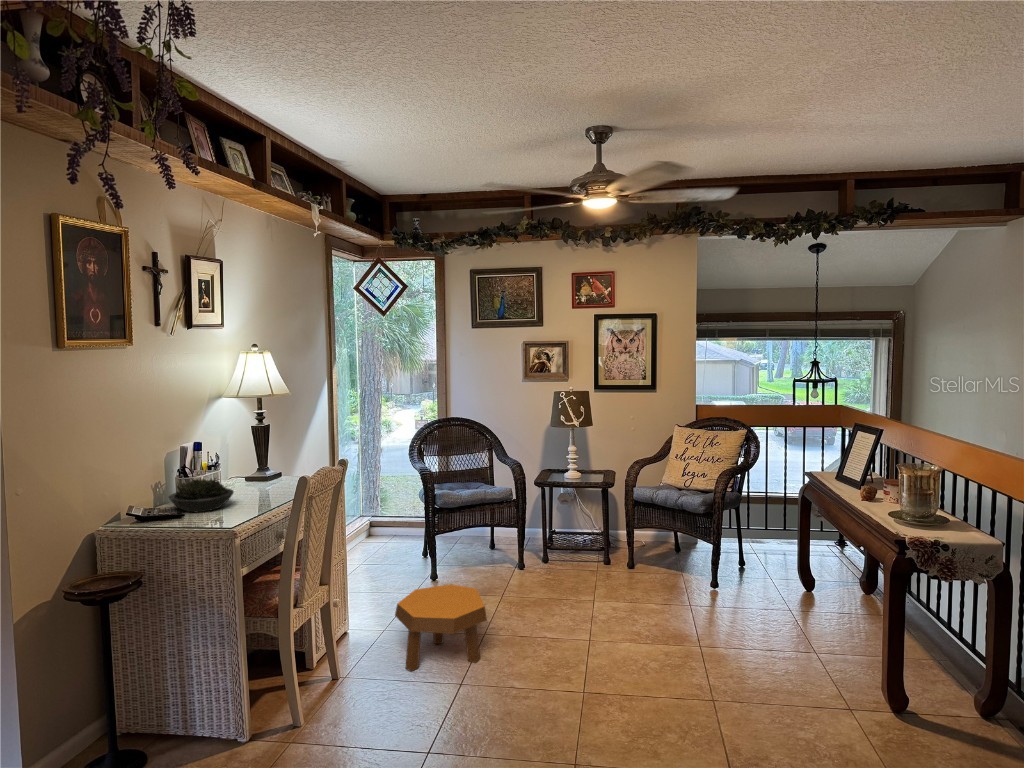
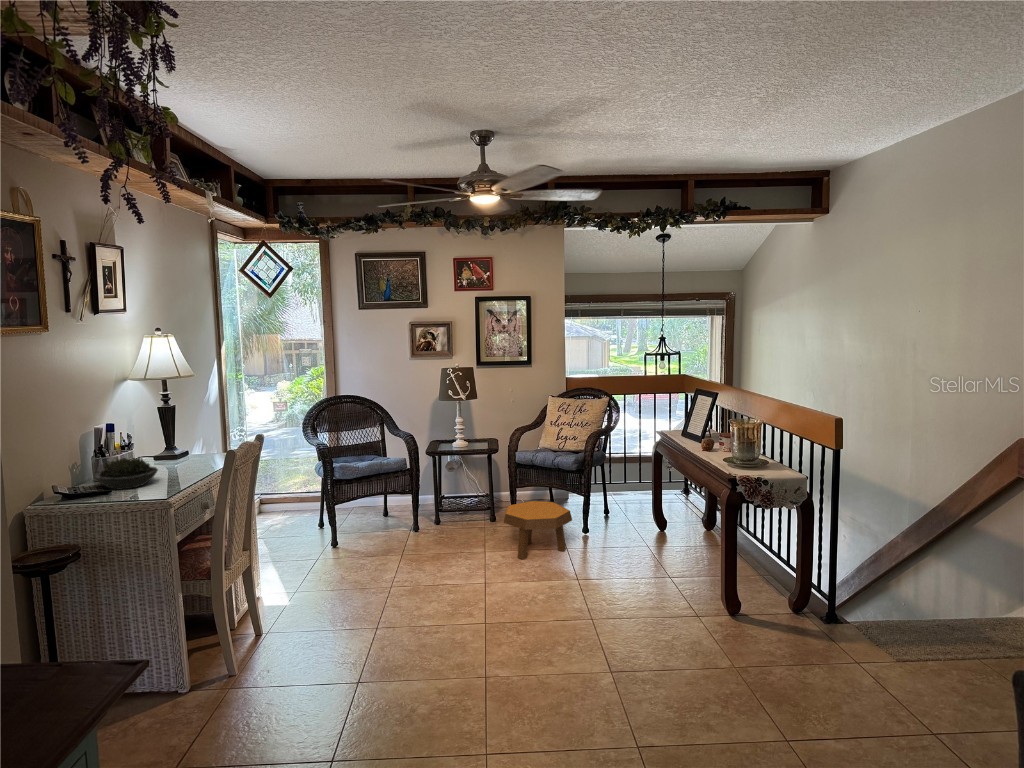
footstool: present [395,584,487,671] -> present [504,501,572,559]

